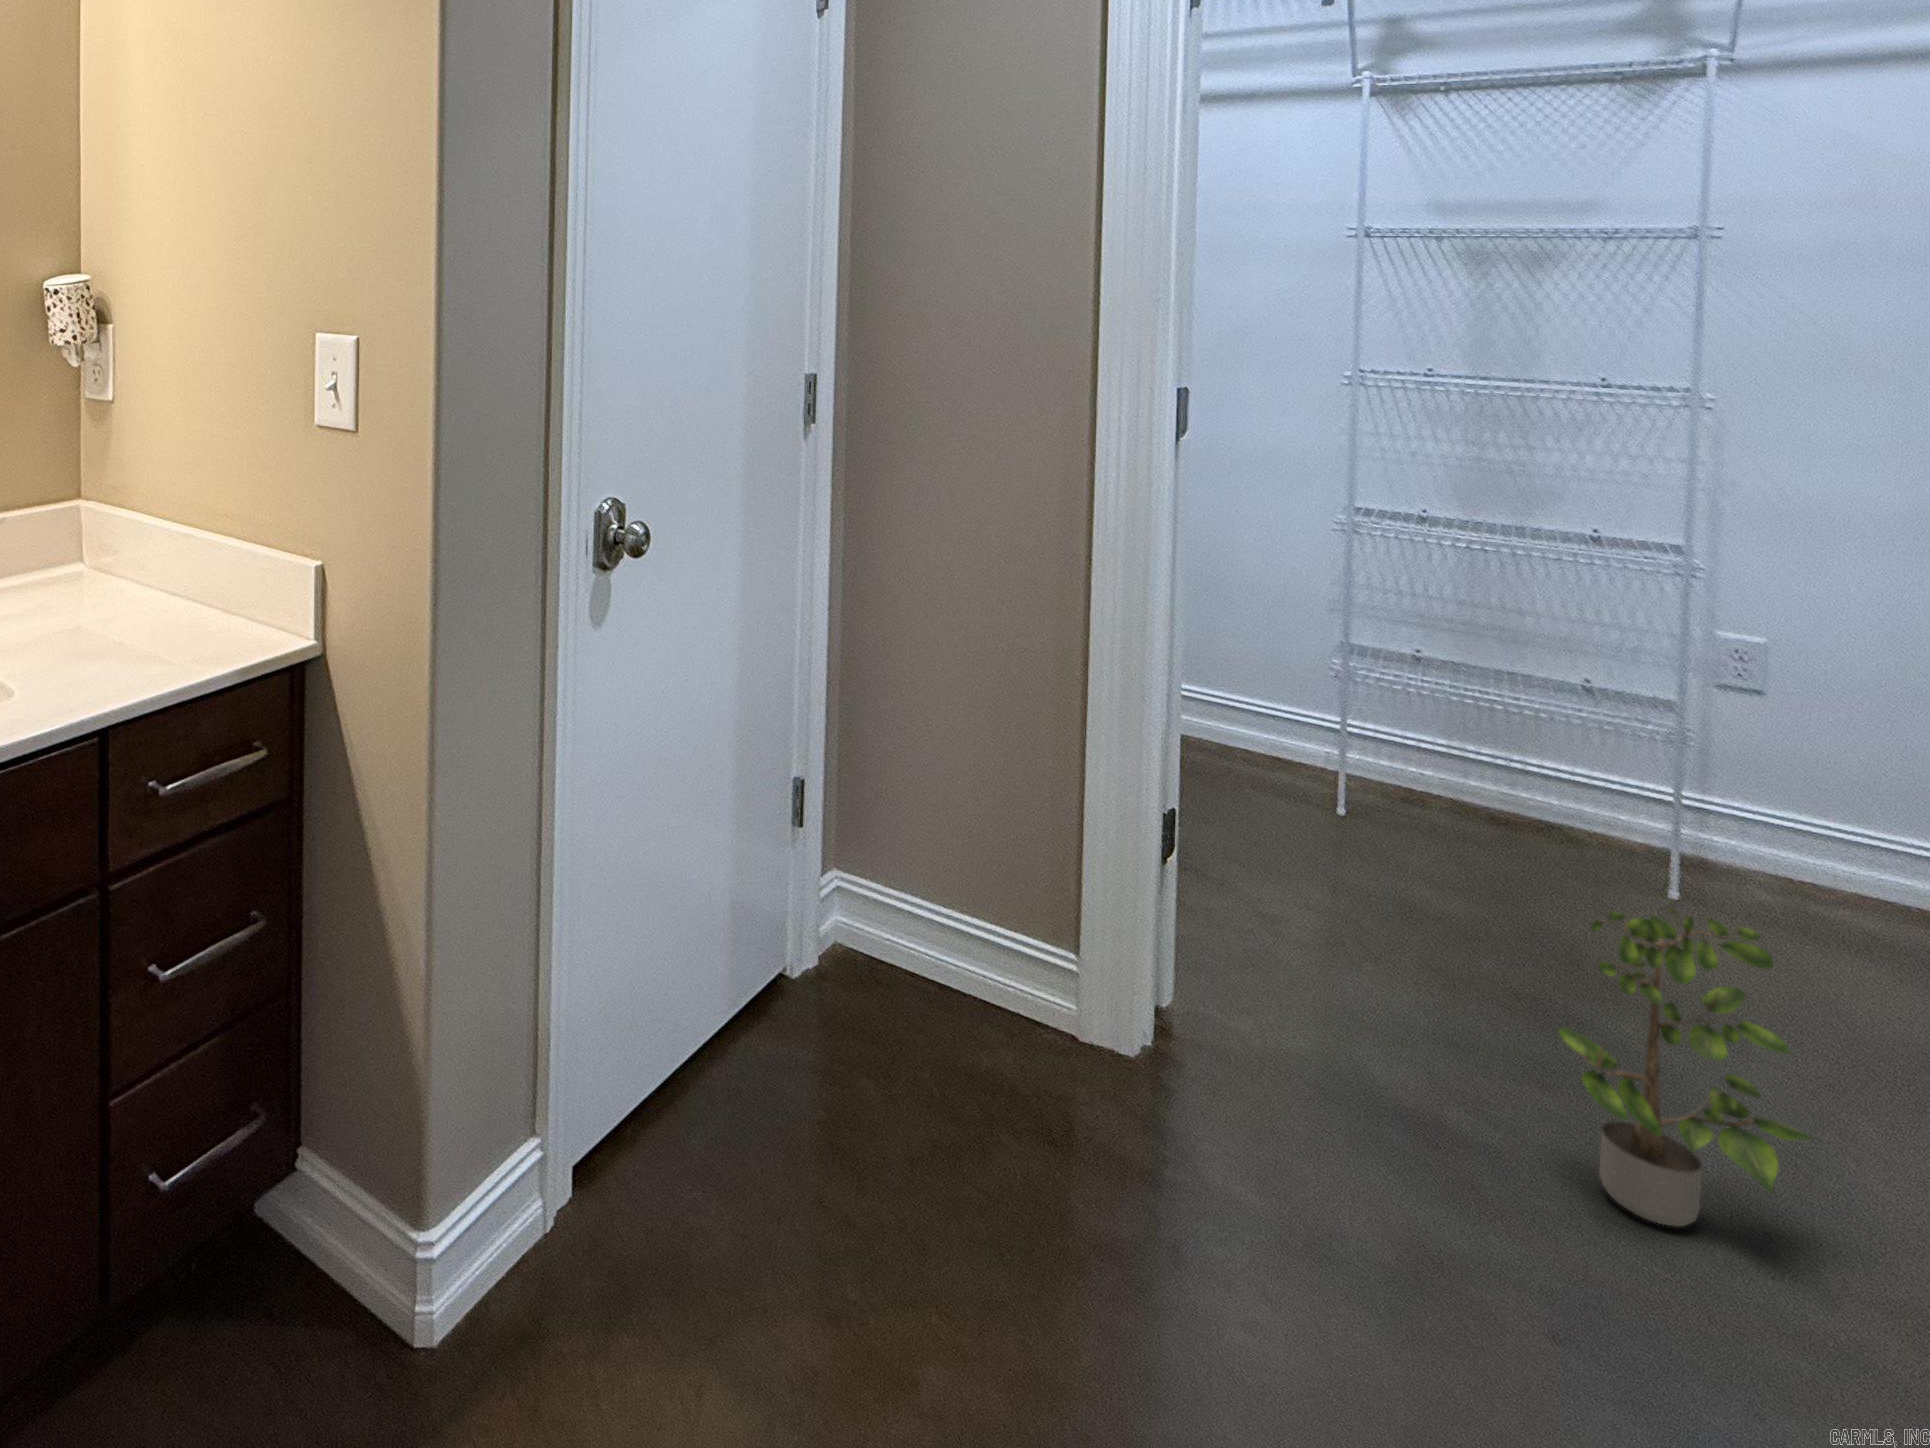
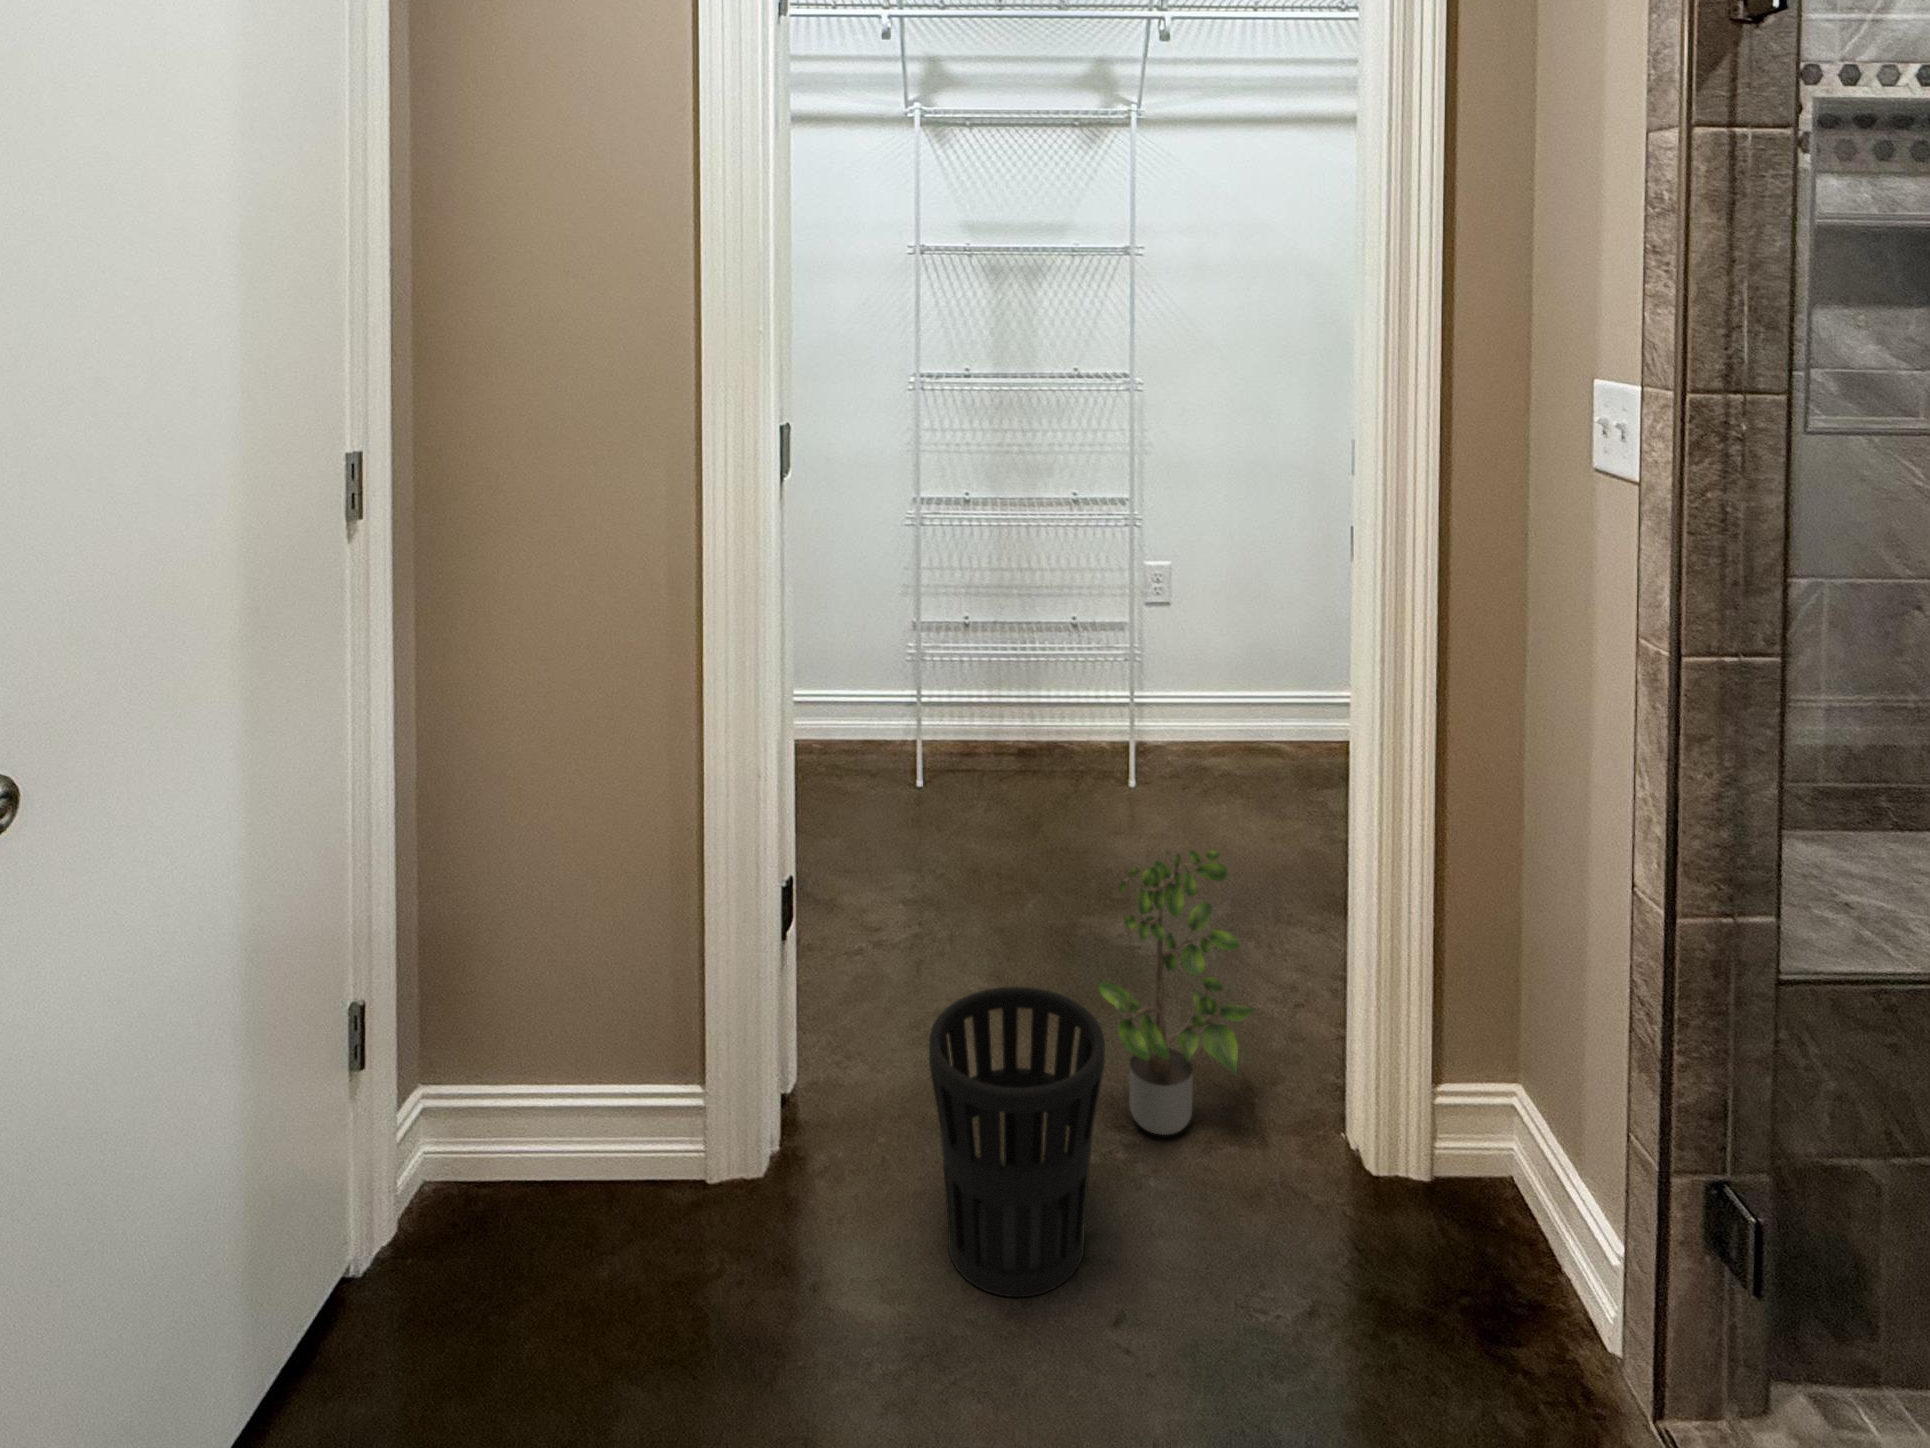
wastebasket: none [1321,965,1551,1276] -> present [929,986,1105,1297]

